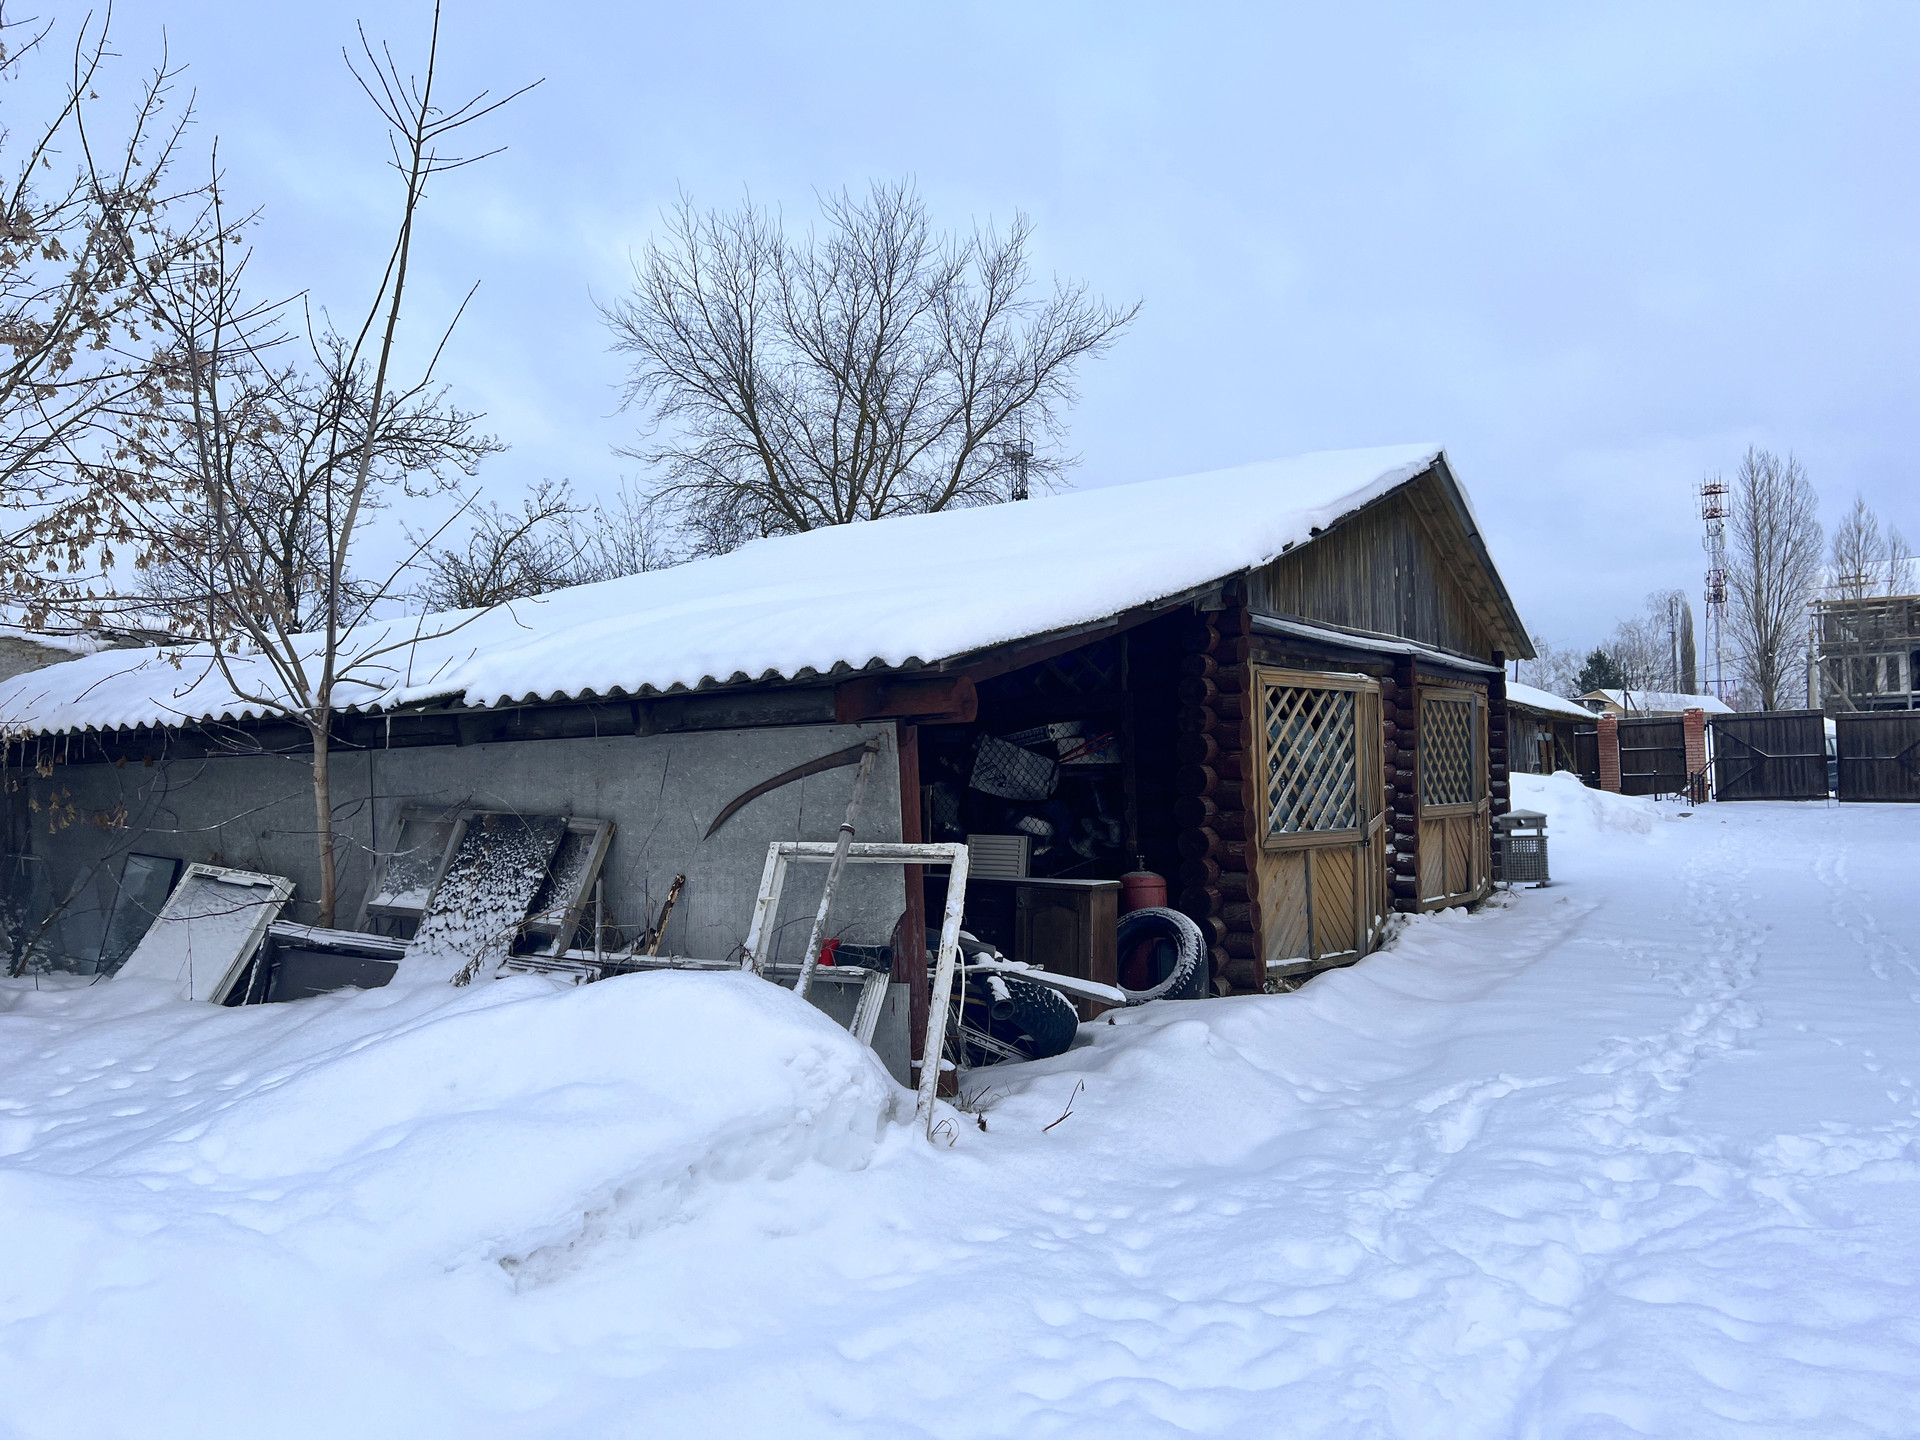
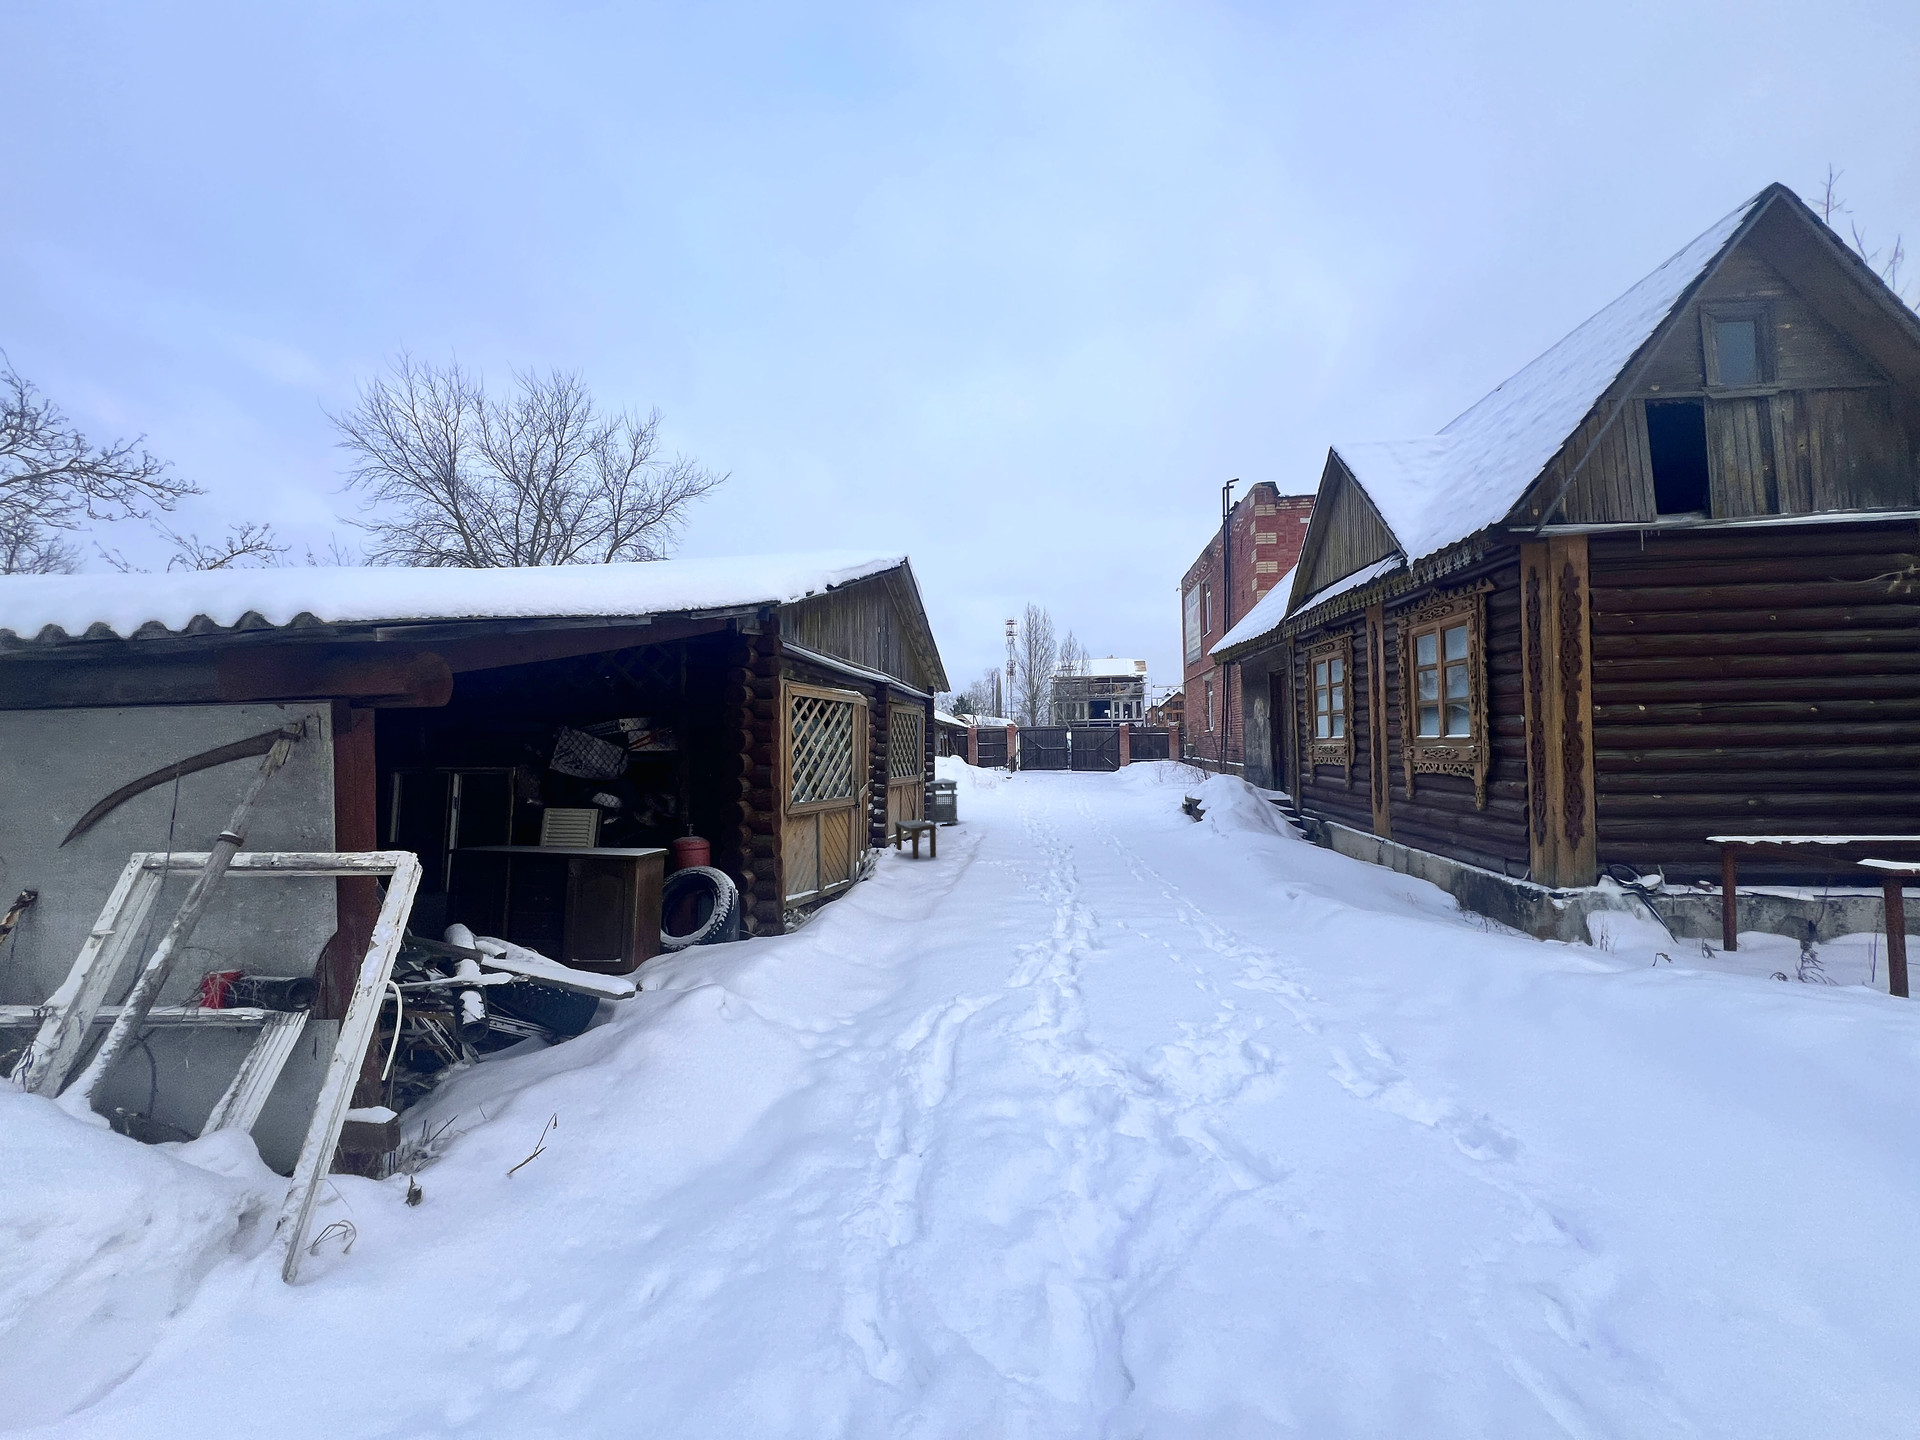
bench: none [1433,872,1500,930] -> present [895,820,936,859]

